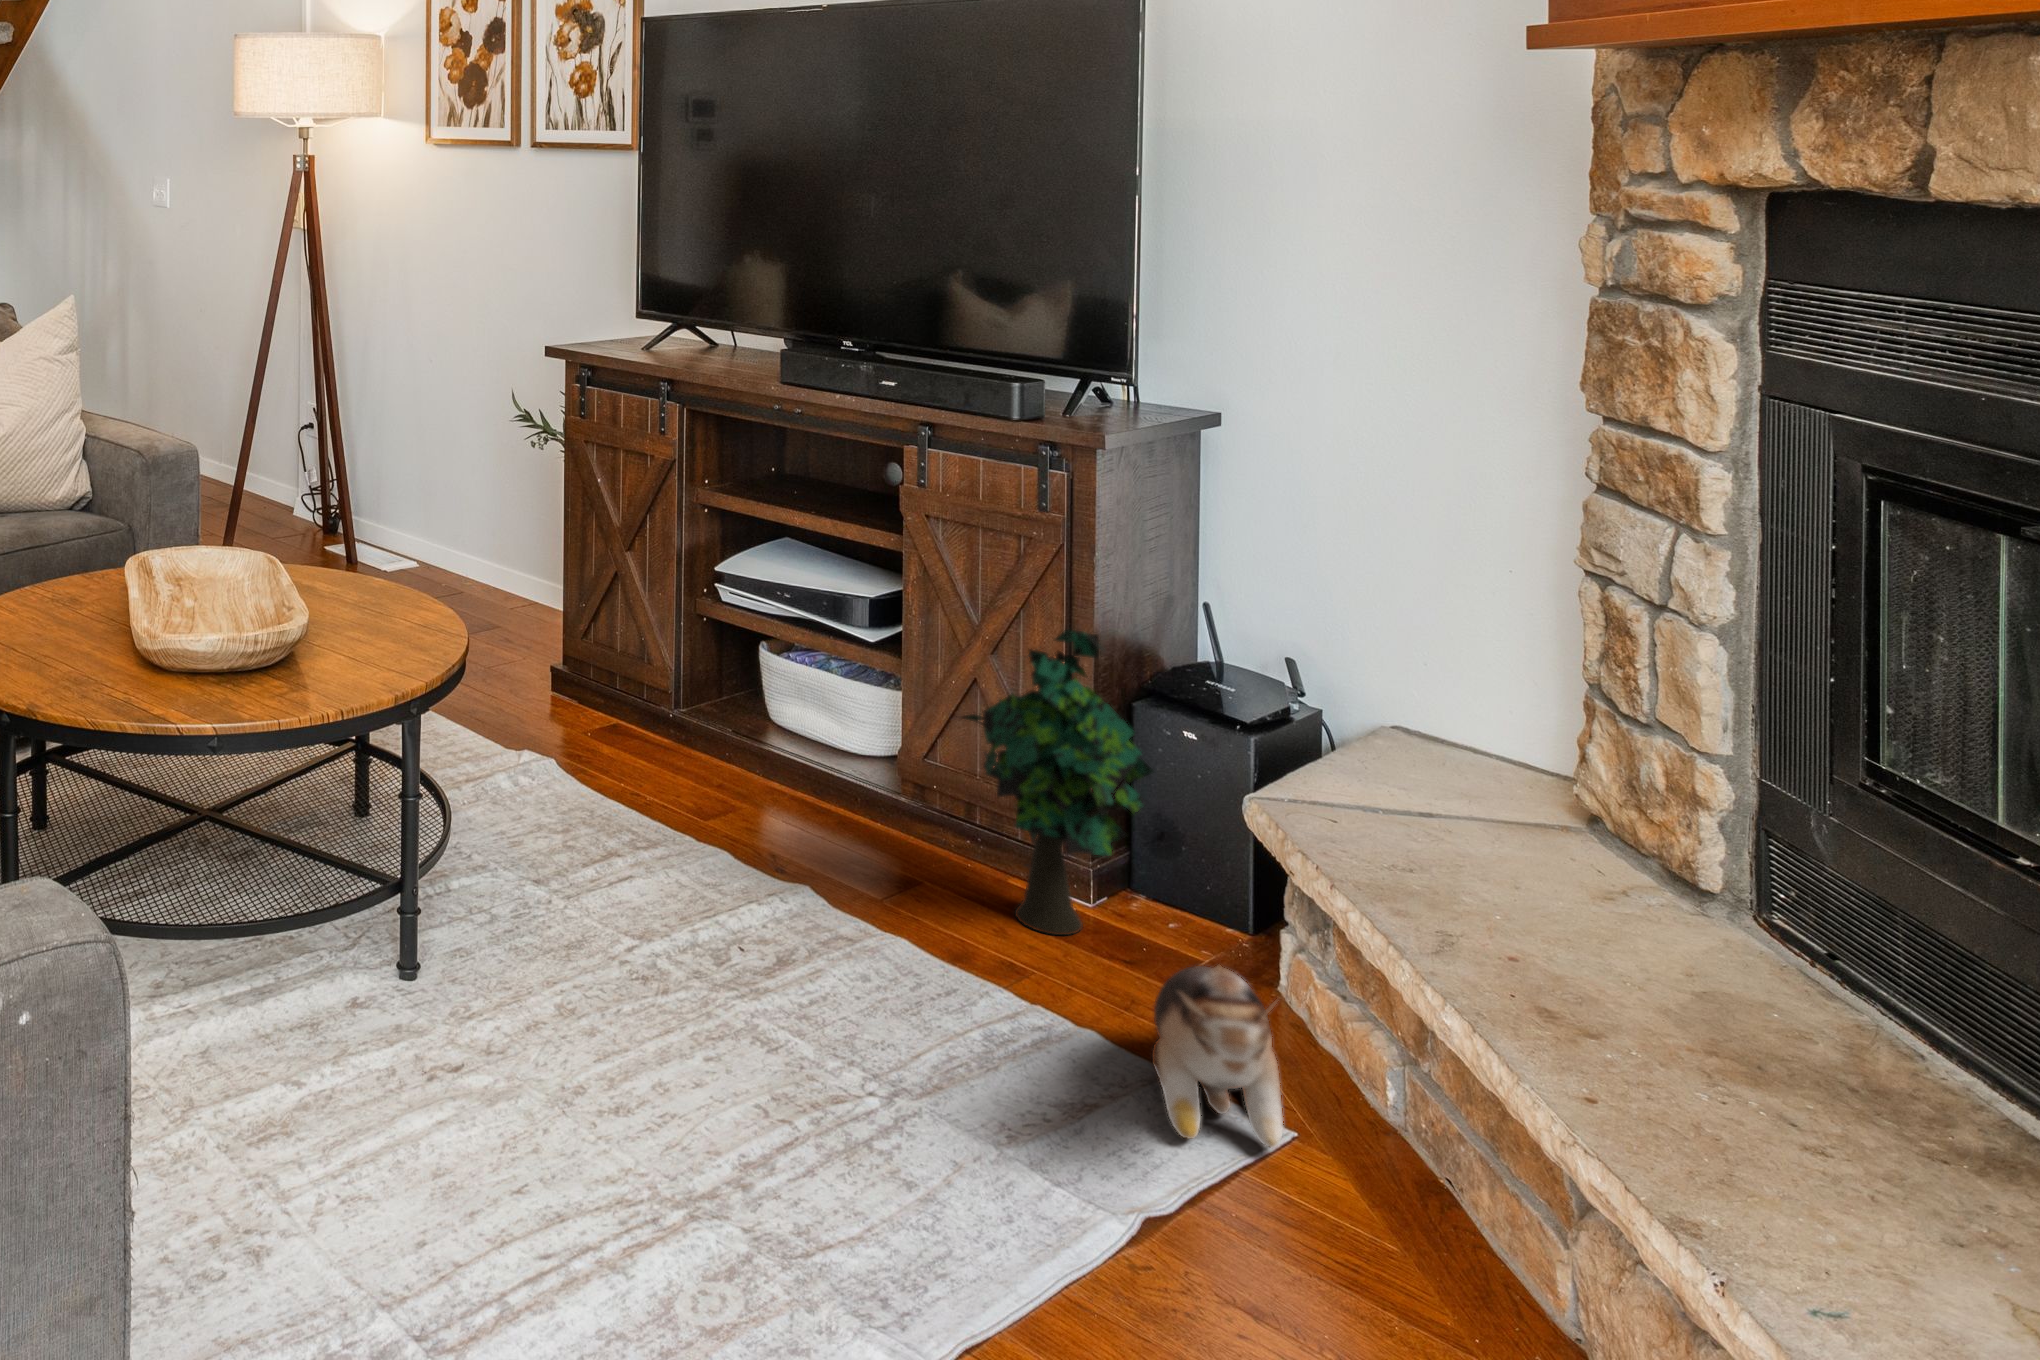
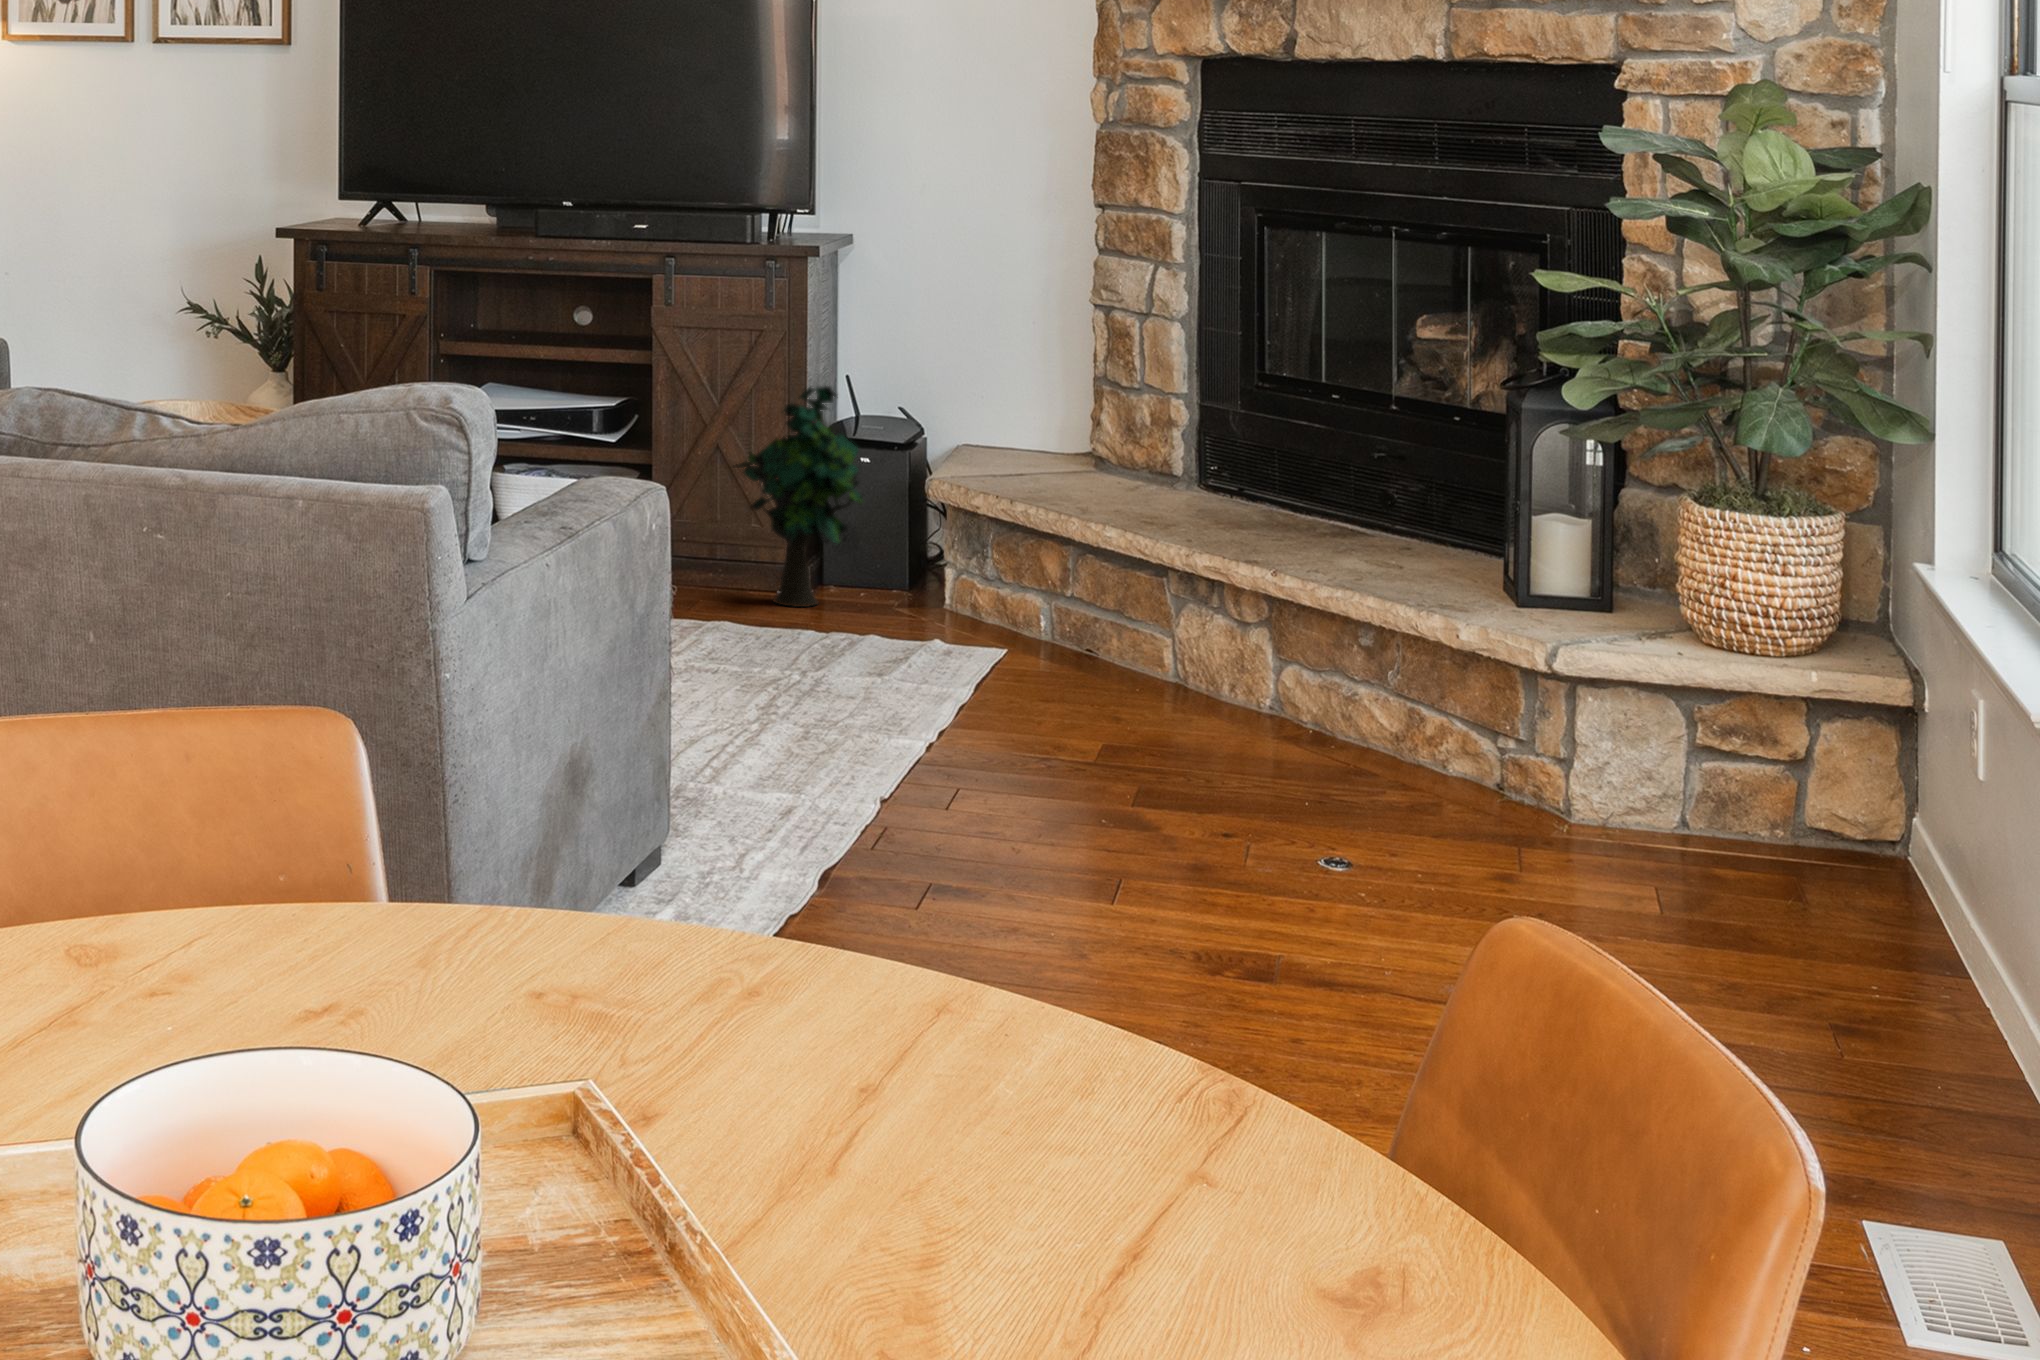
plush toy: present [1152,965,1283,1148] -> none [908,539,1016,655]

